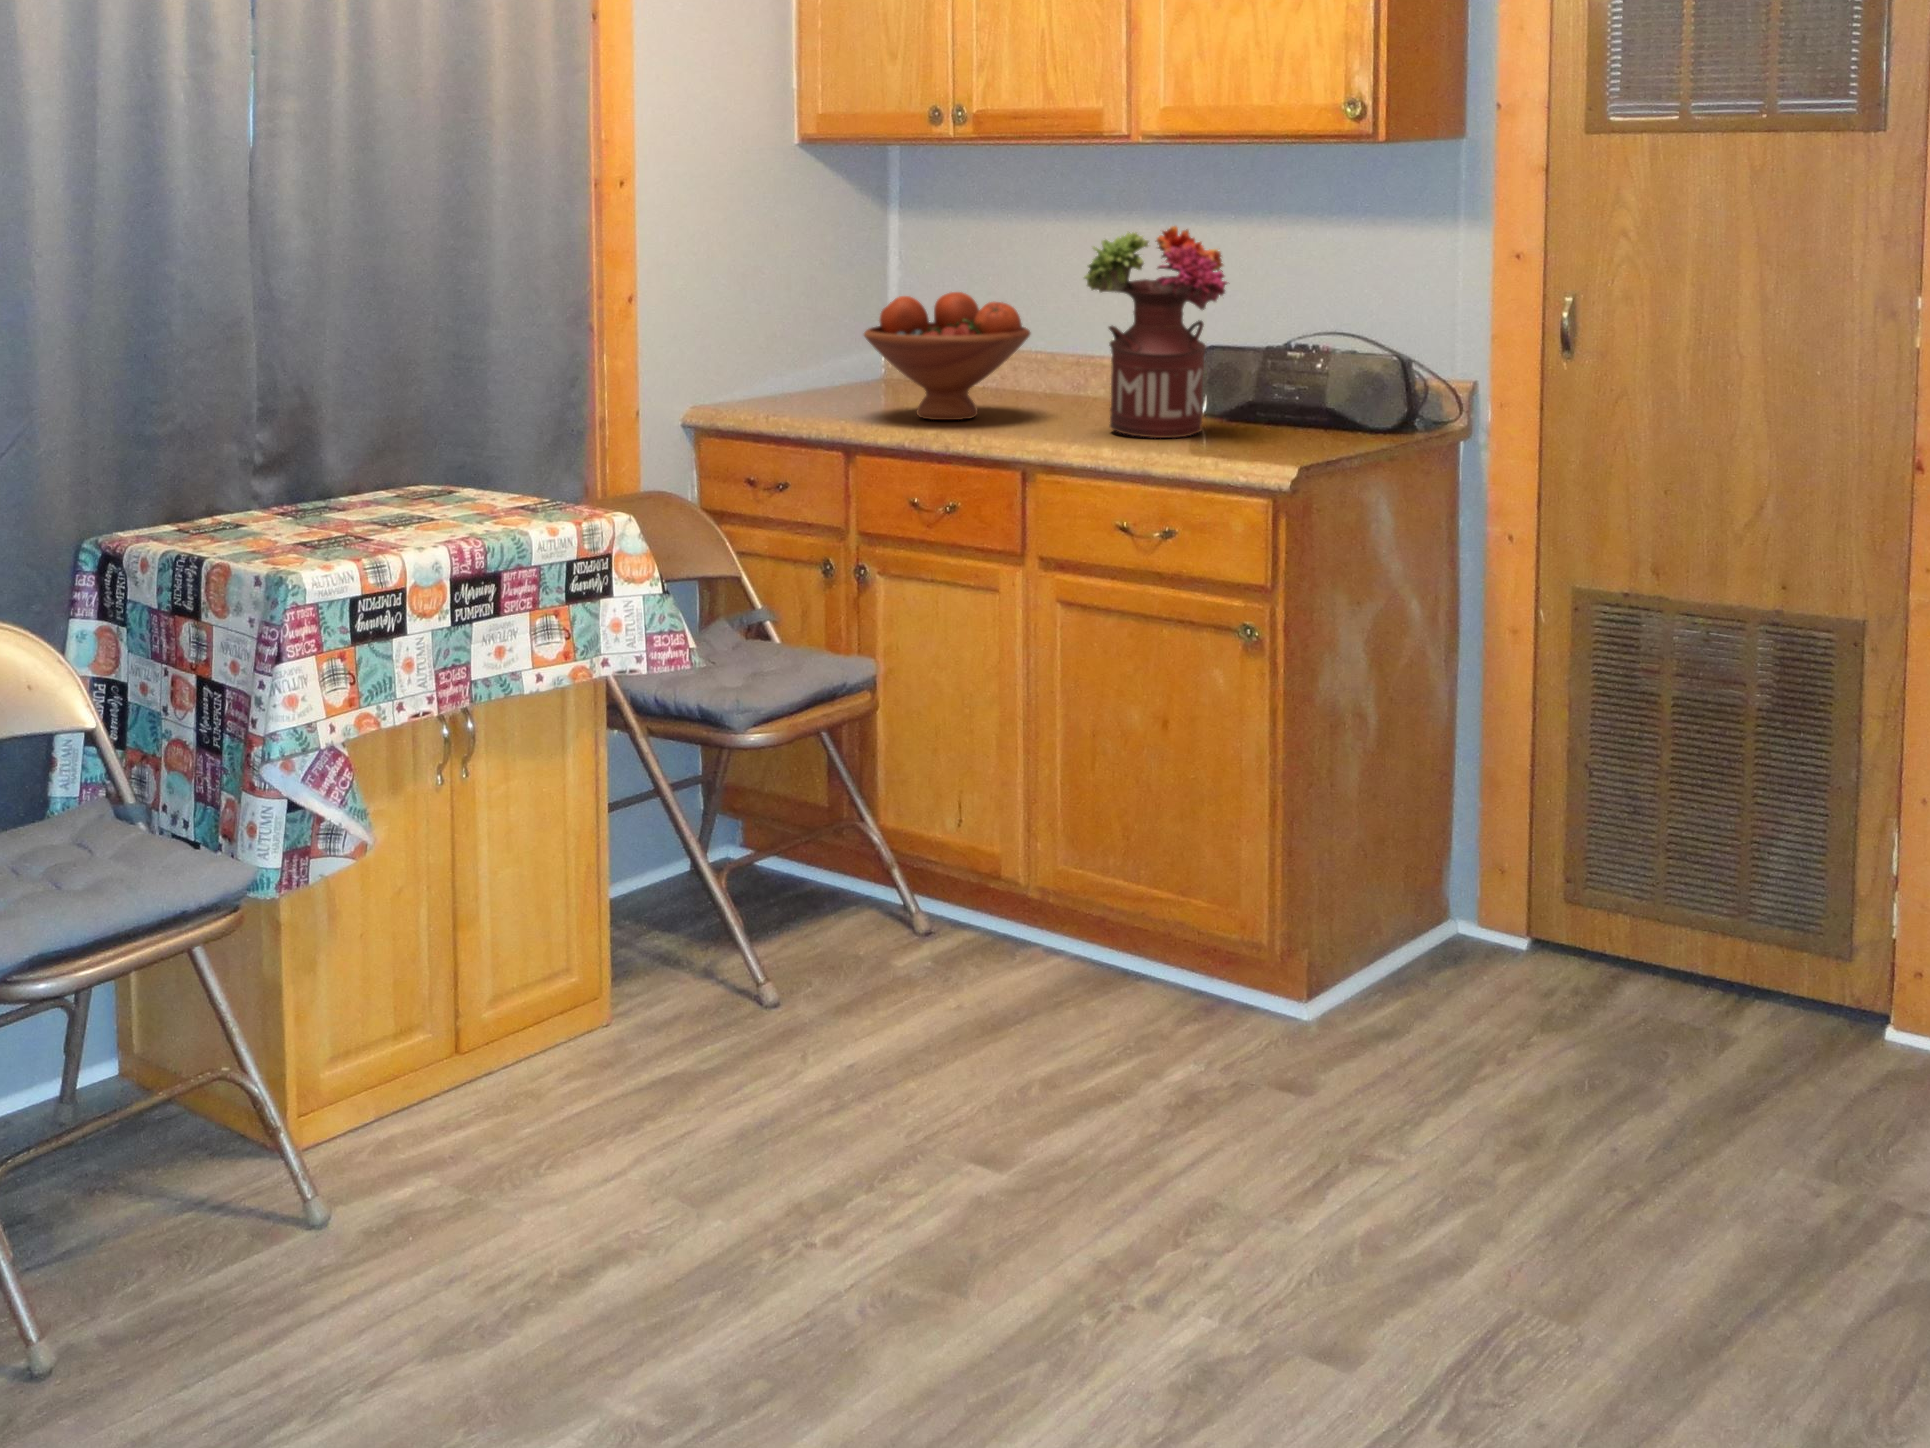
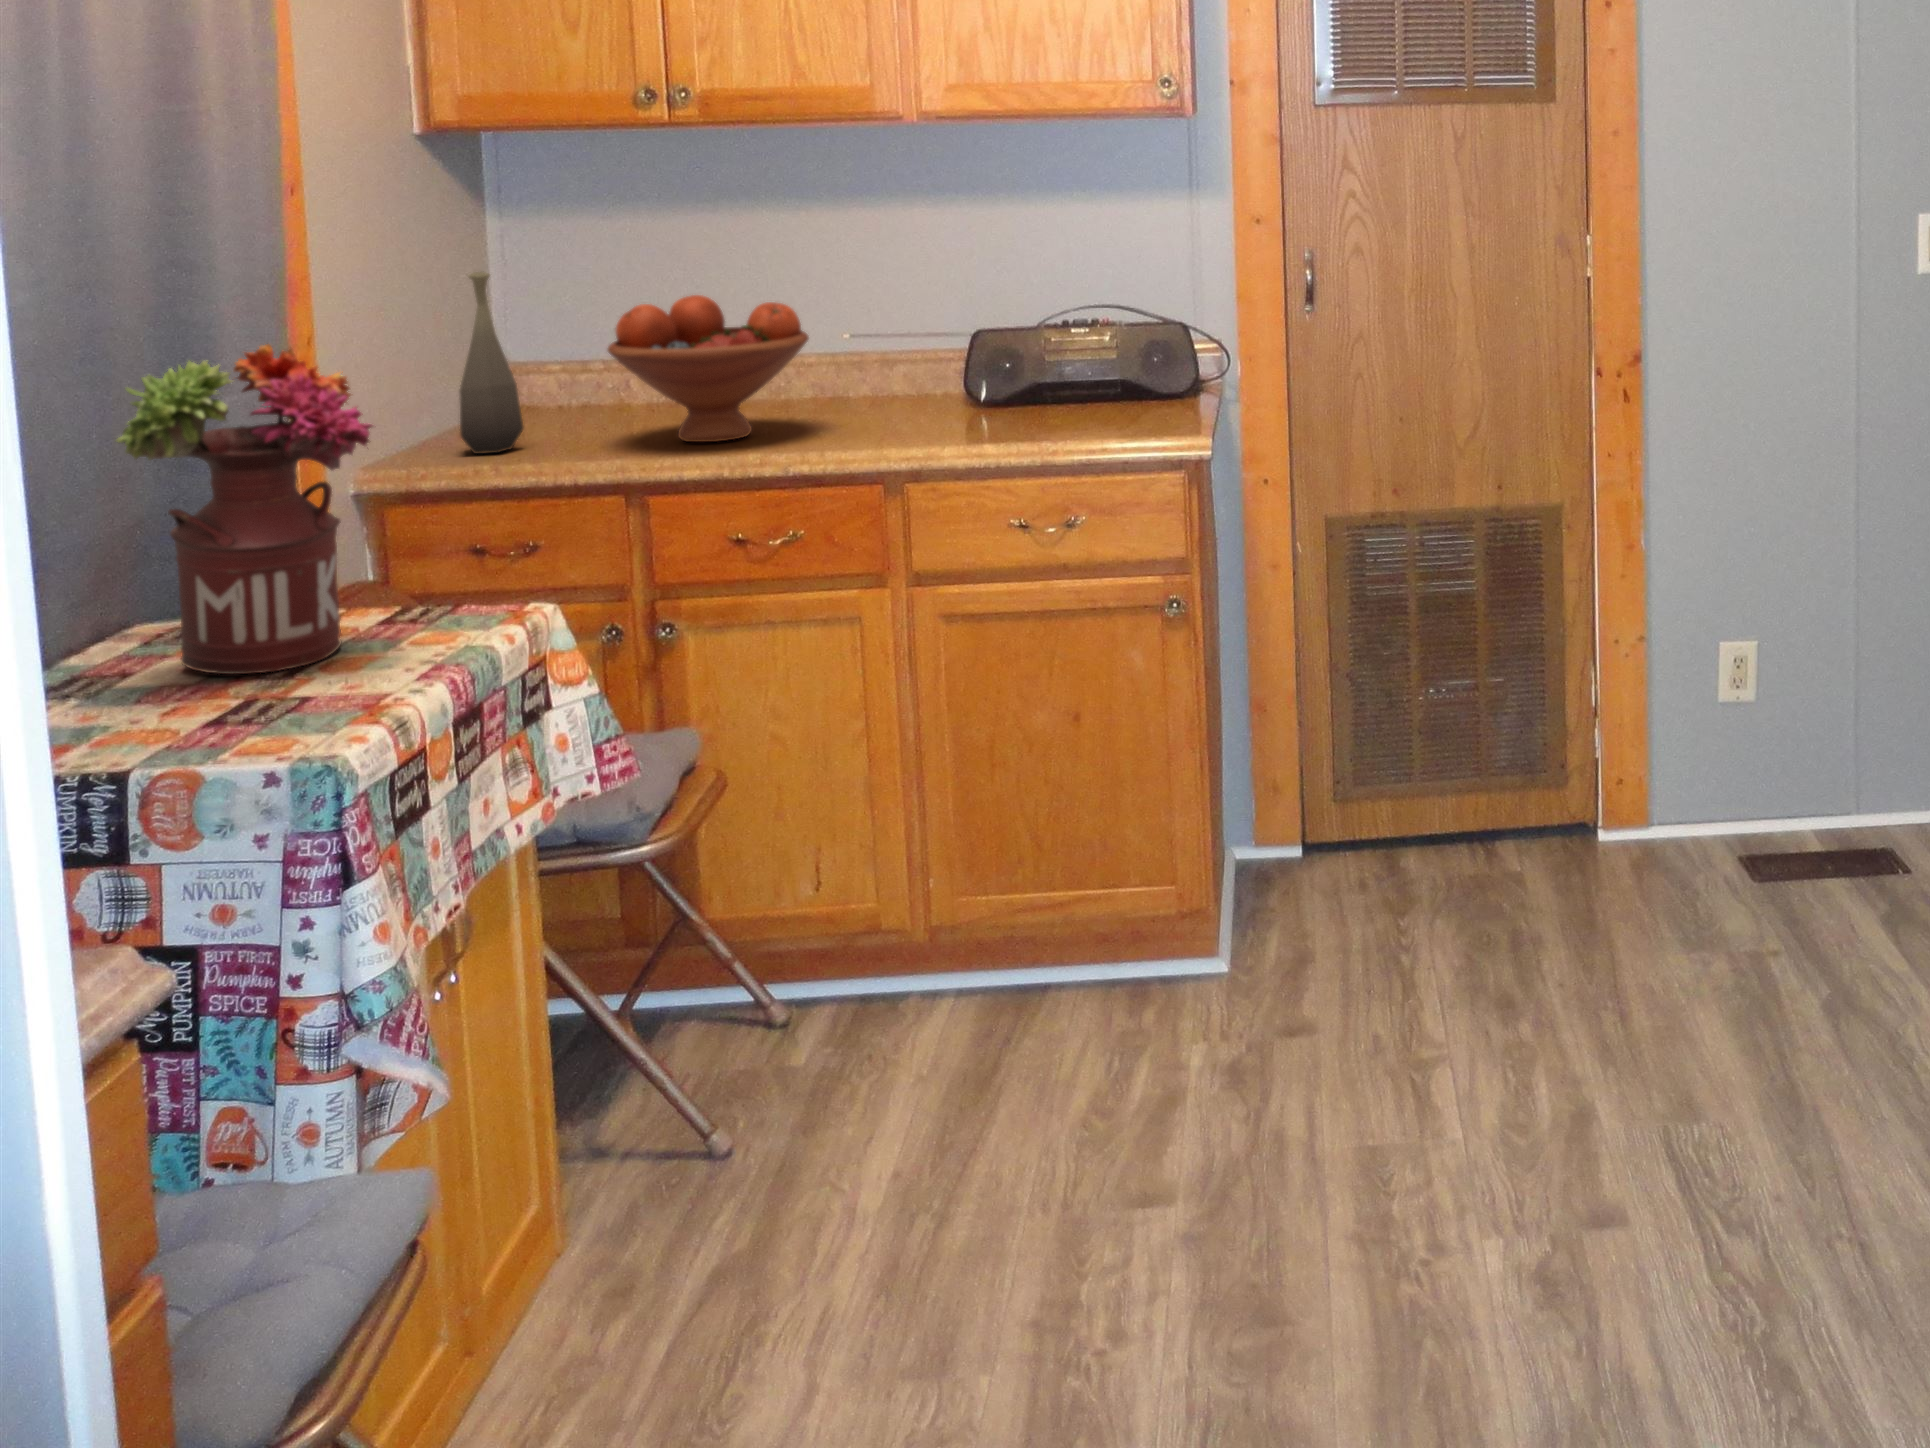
flower arrangement: present [1084,226,1227,438] -> present [117,344,372,674]
bottle: none [769,260,818,409] -> present [460,272,524,454]

